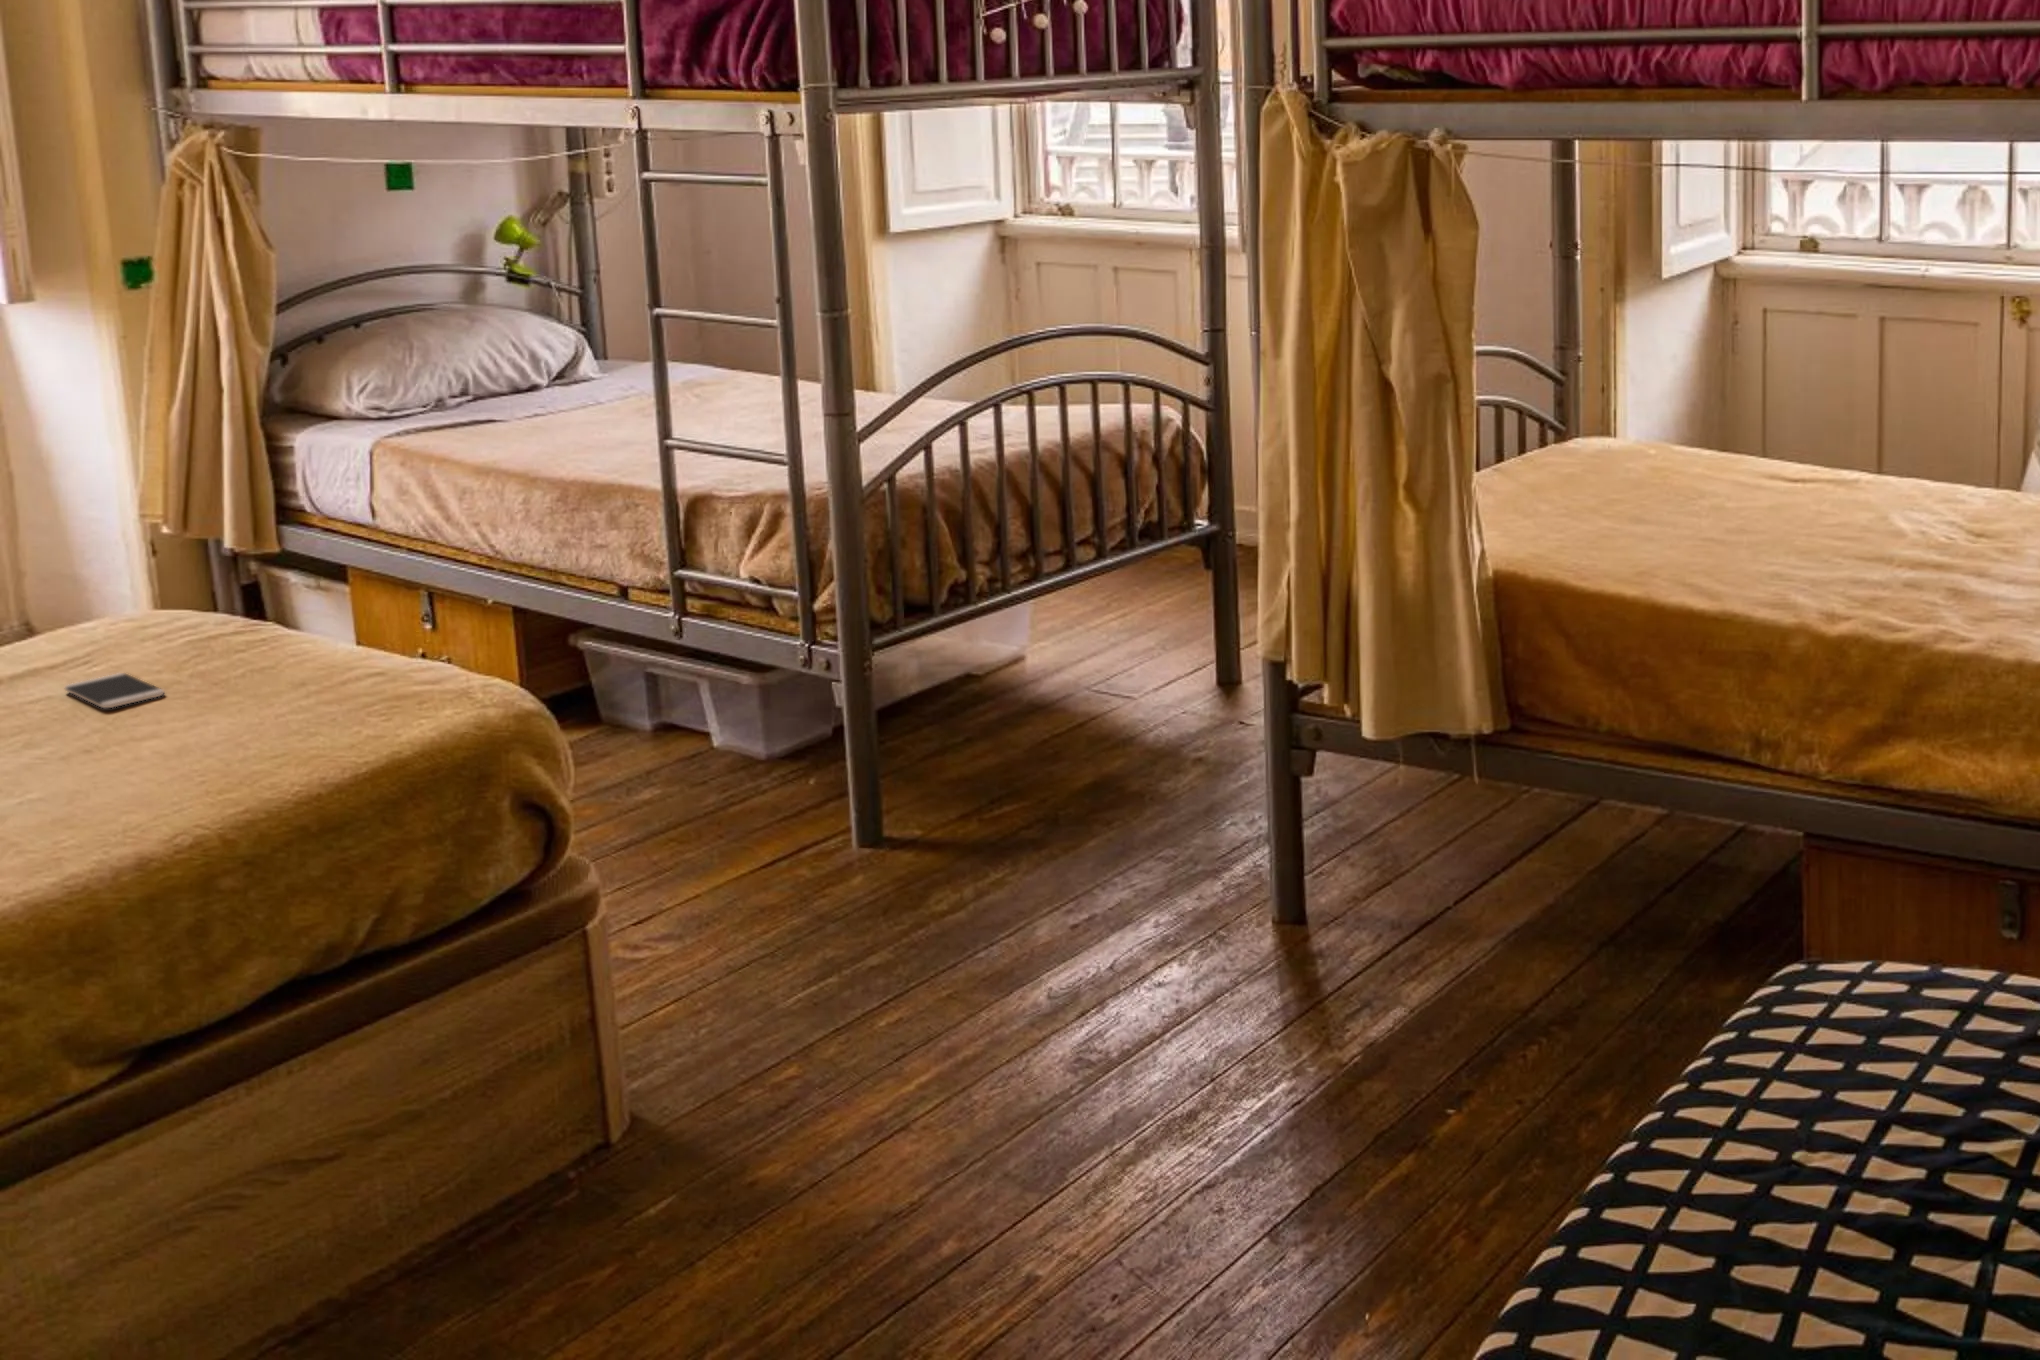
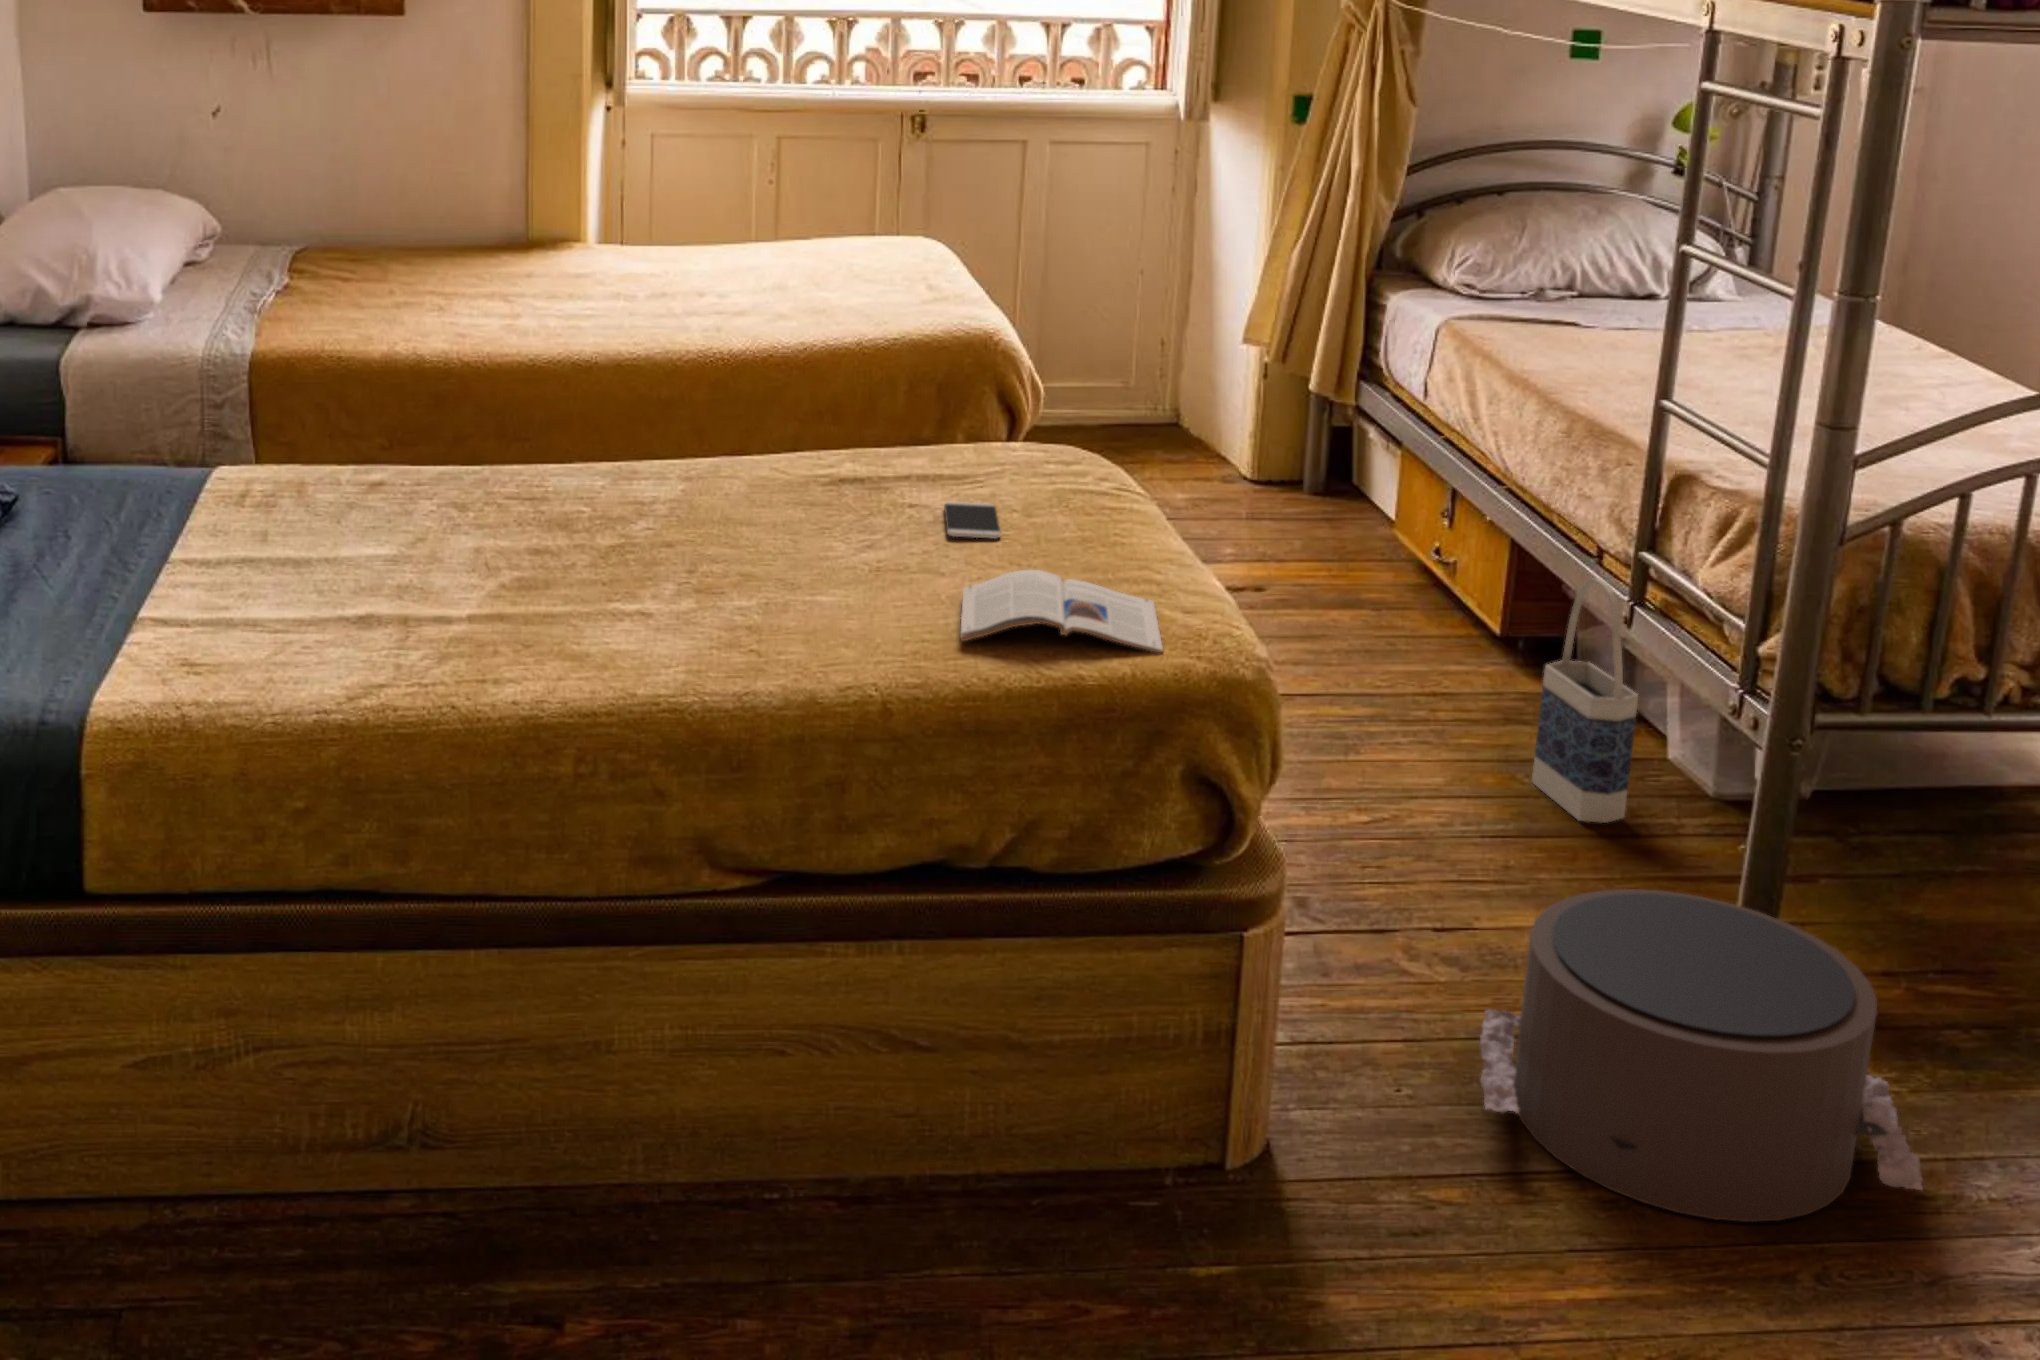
bag: none [622,602,723,808] -> present [1532,578,1638,823]
magazine: none [187,688,445,771] -> present [960,570,1163,653]
pouf: none [737,782,1086,1017] -> present [1480,889,1923,1222]

